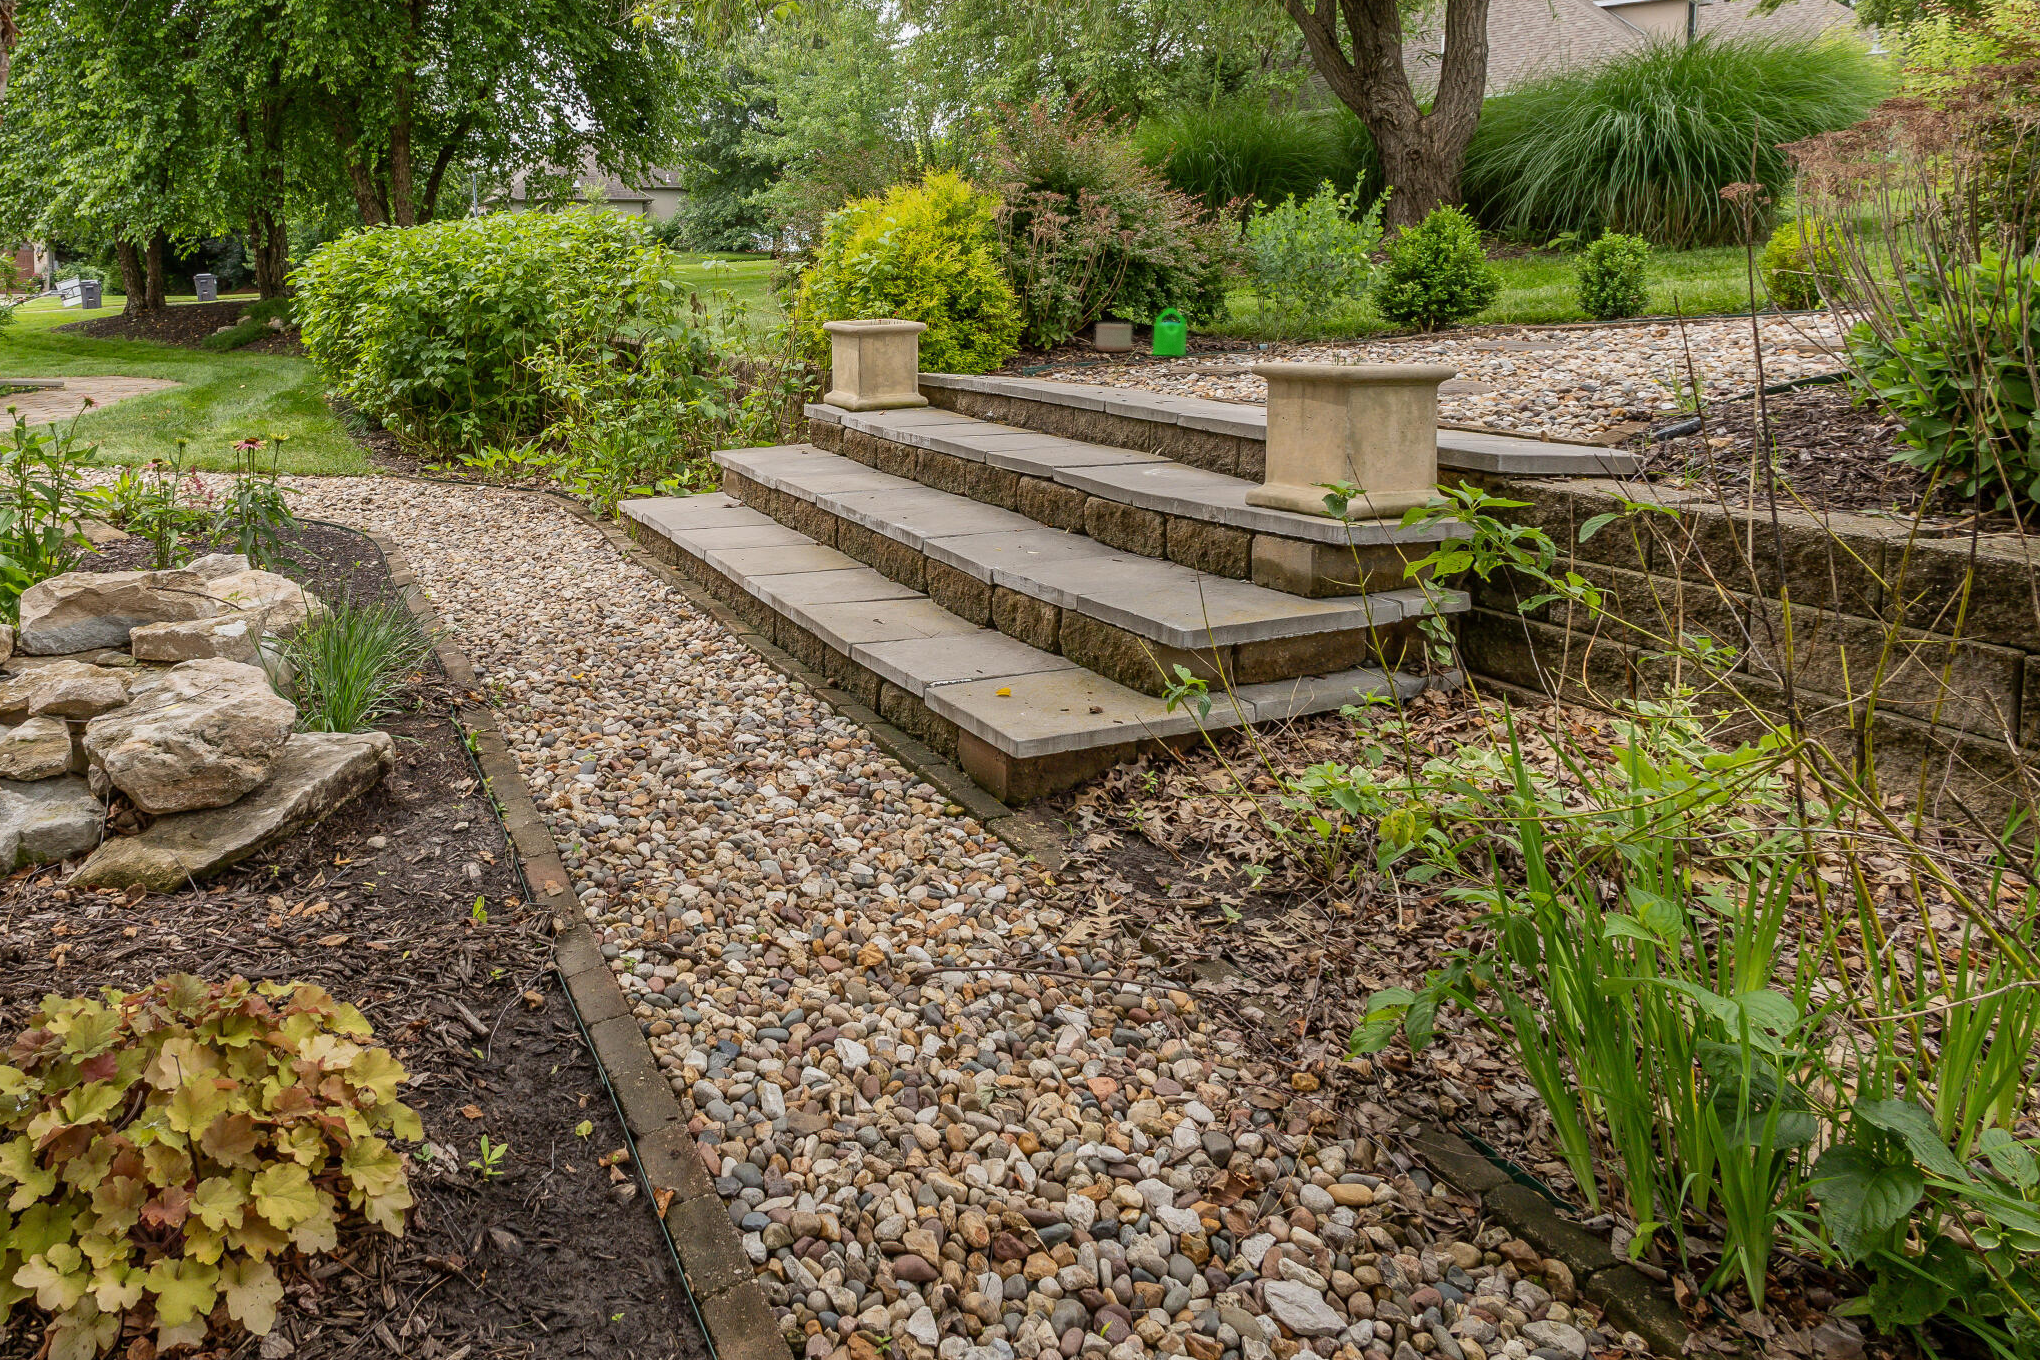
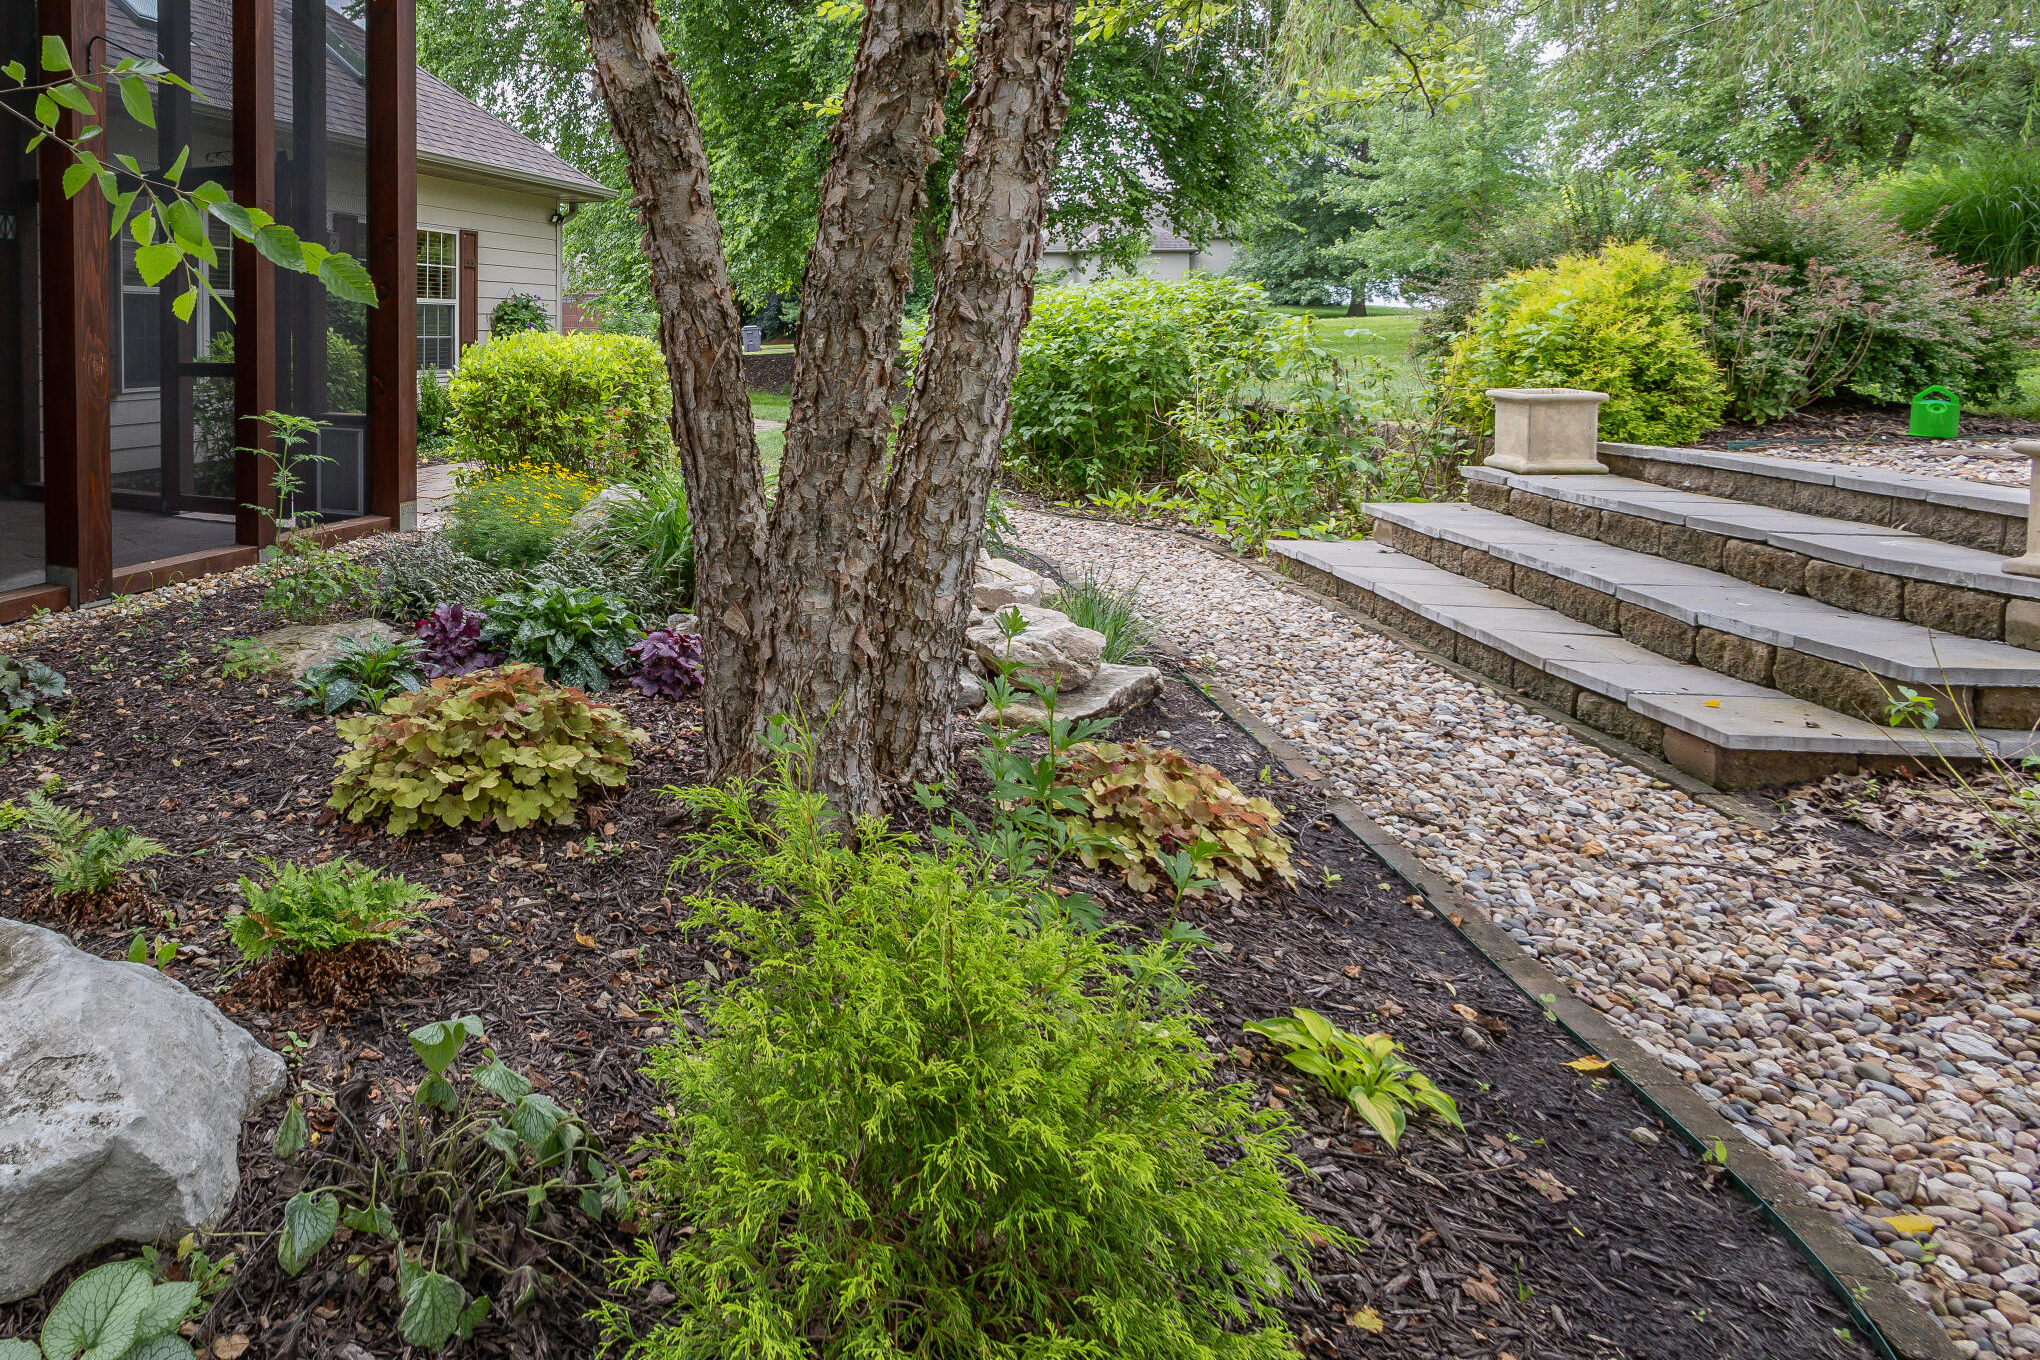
planter: present [1096,324,1132,352] -> none [1825,400,1879,431]

